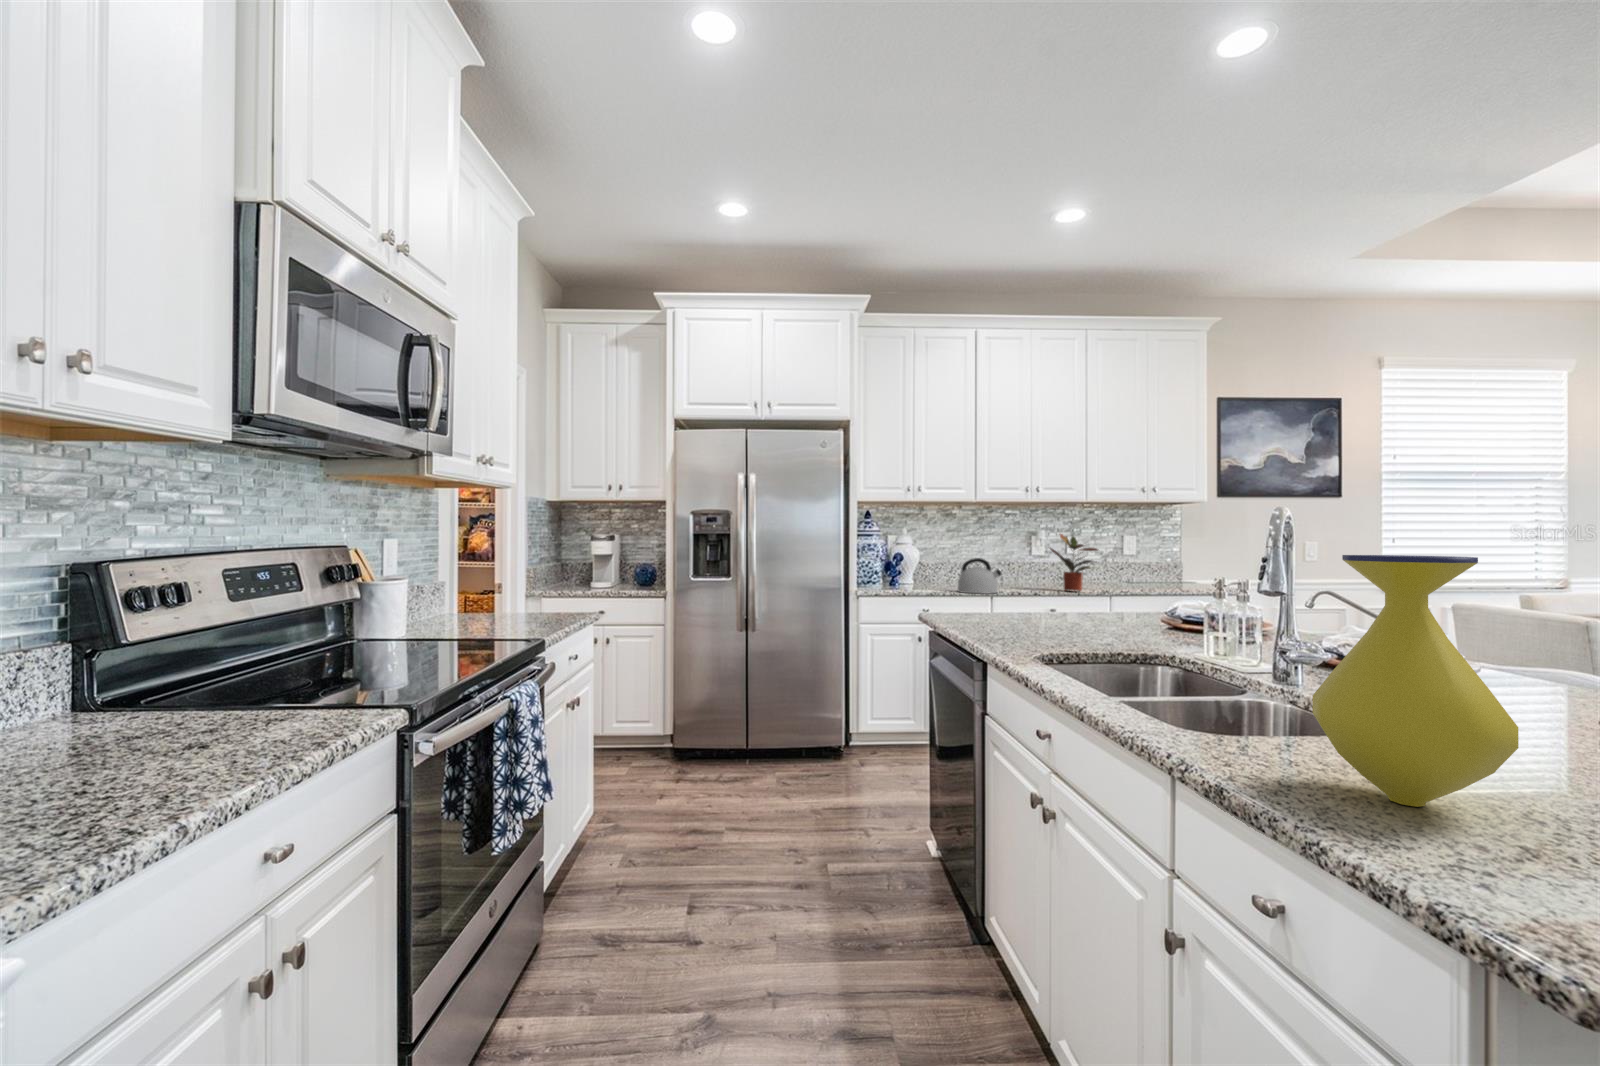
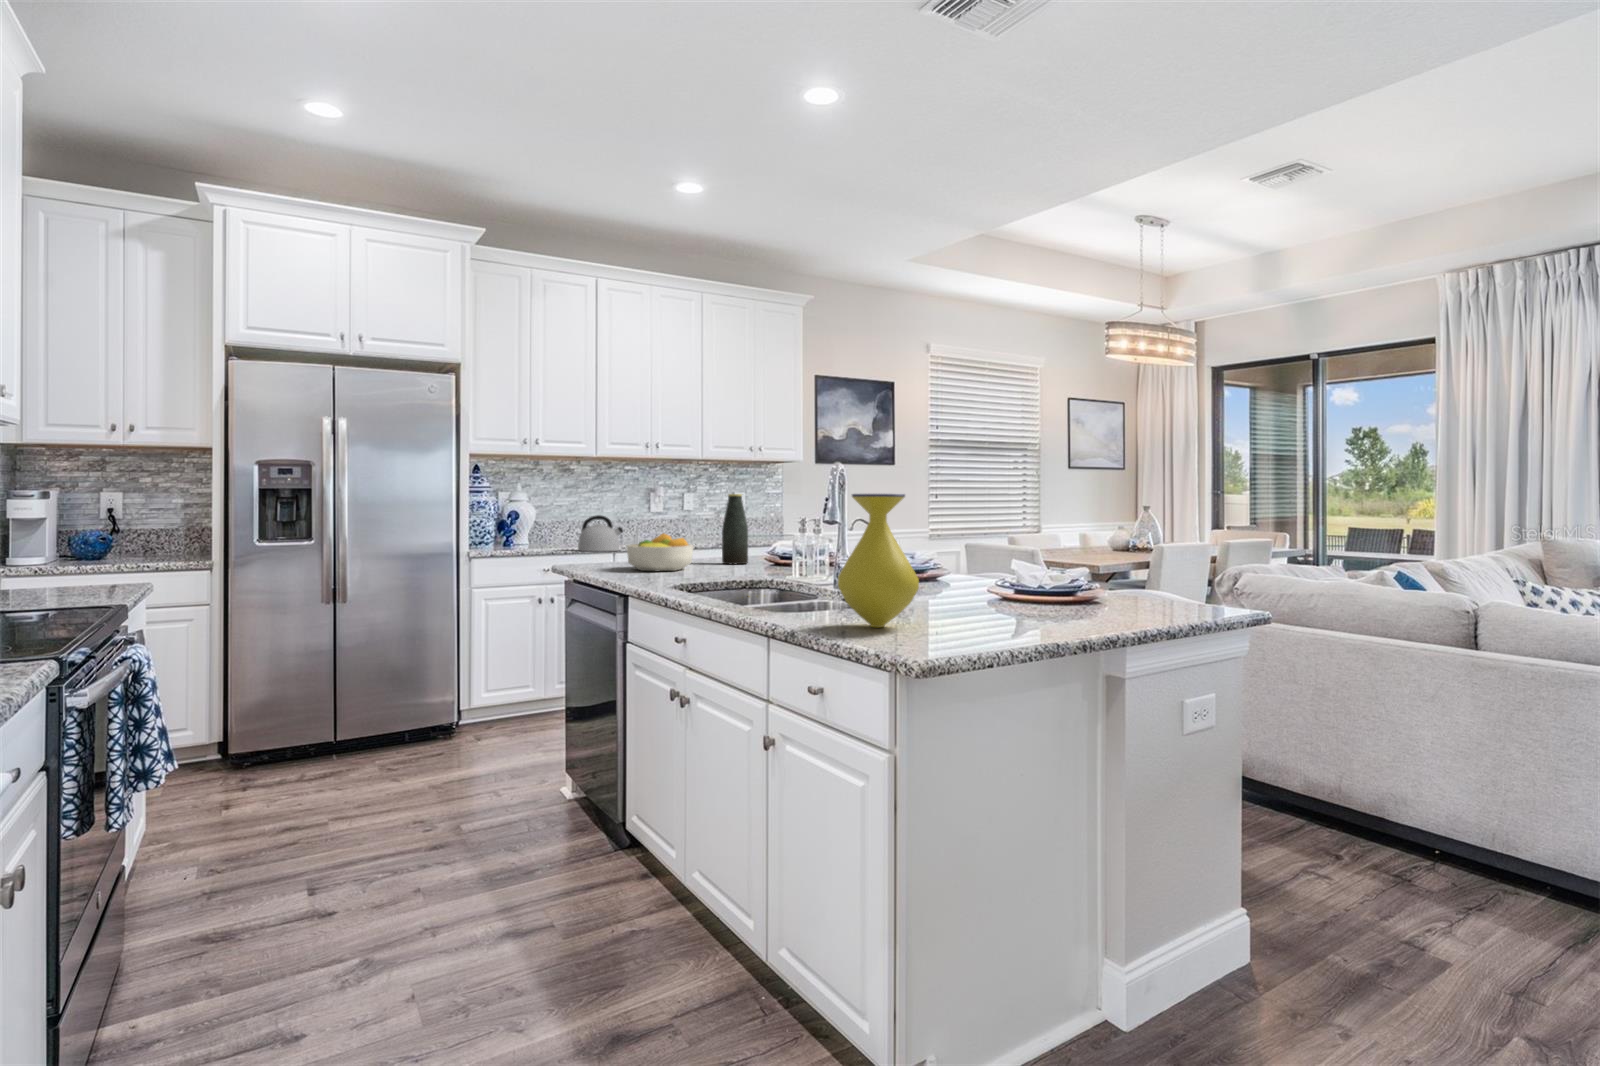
potted plant: present [1050,534,1098,591] -> none [667,490,715,547]
bottle: none [1105,540,1138,621] -> present [722,494,748,564]
fruit bowl: none [992,583,1070,628] -> present [626,534,693,571]

